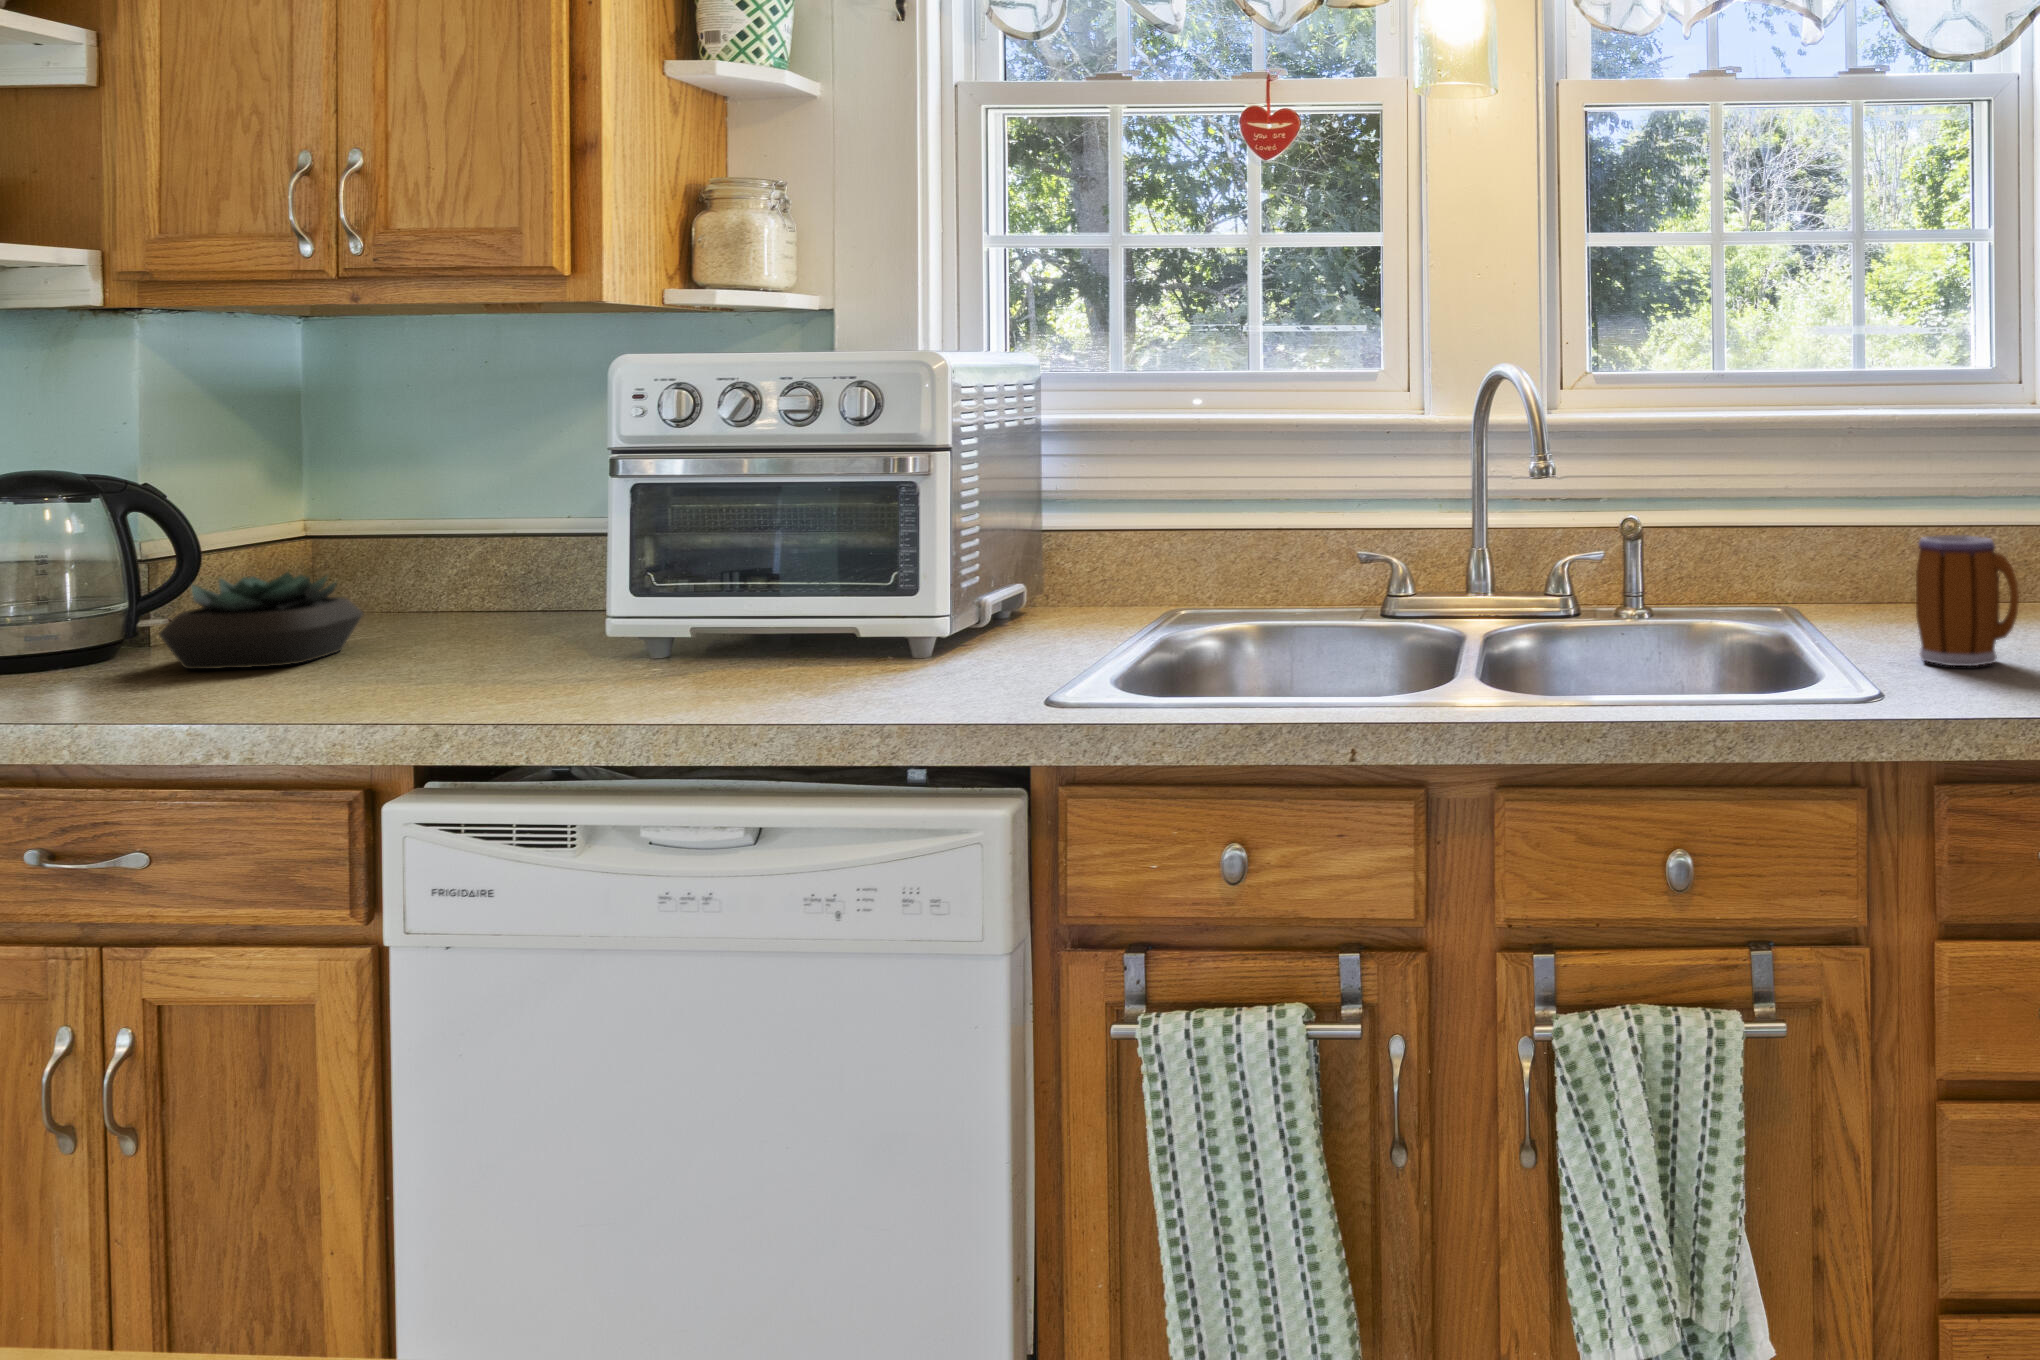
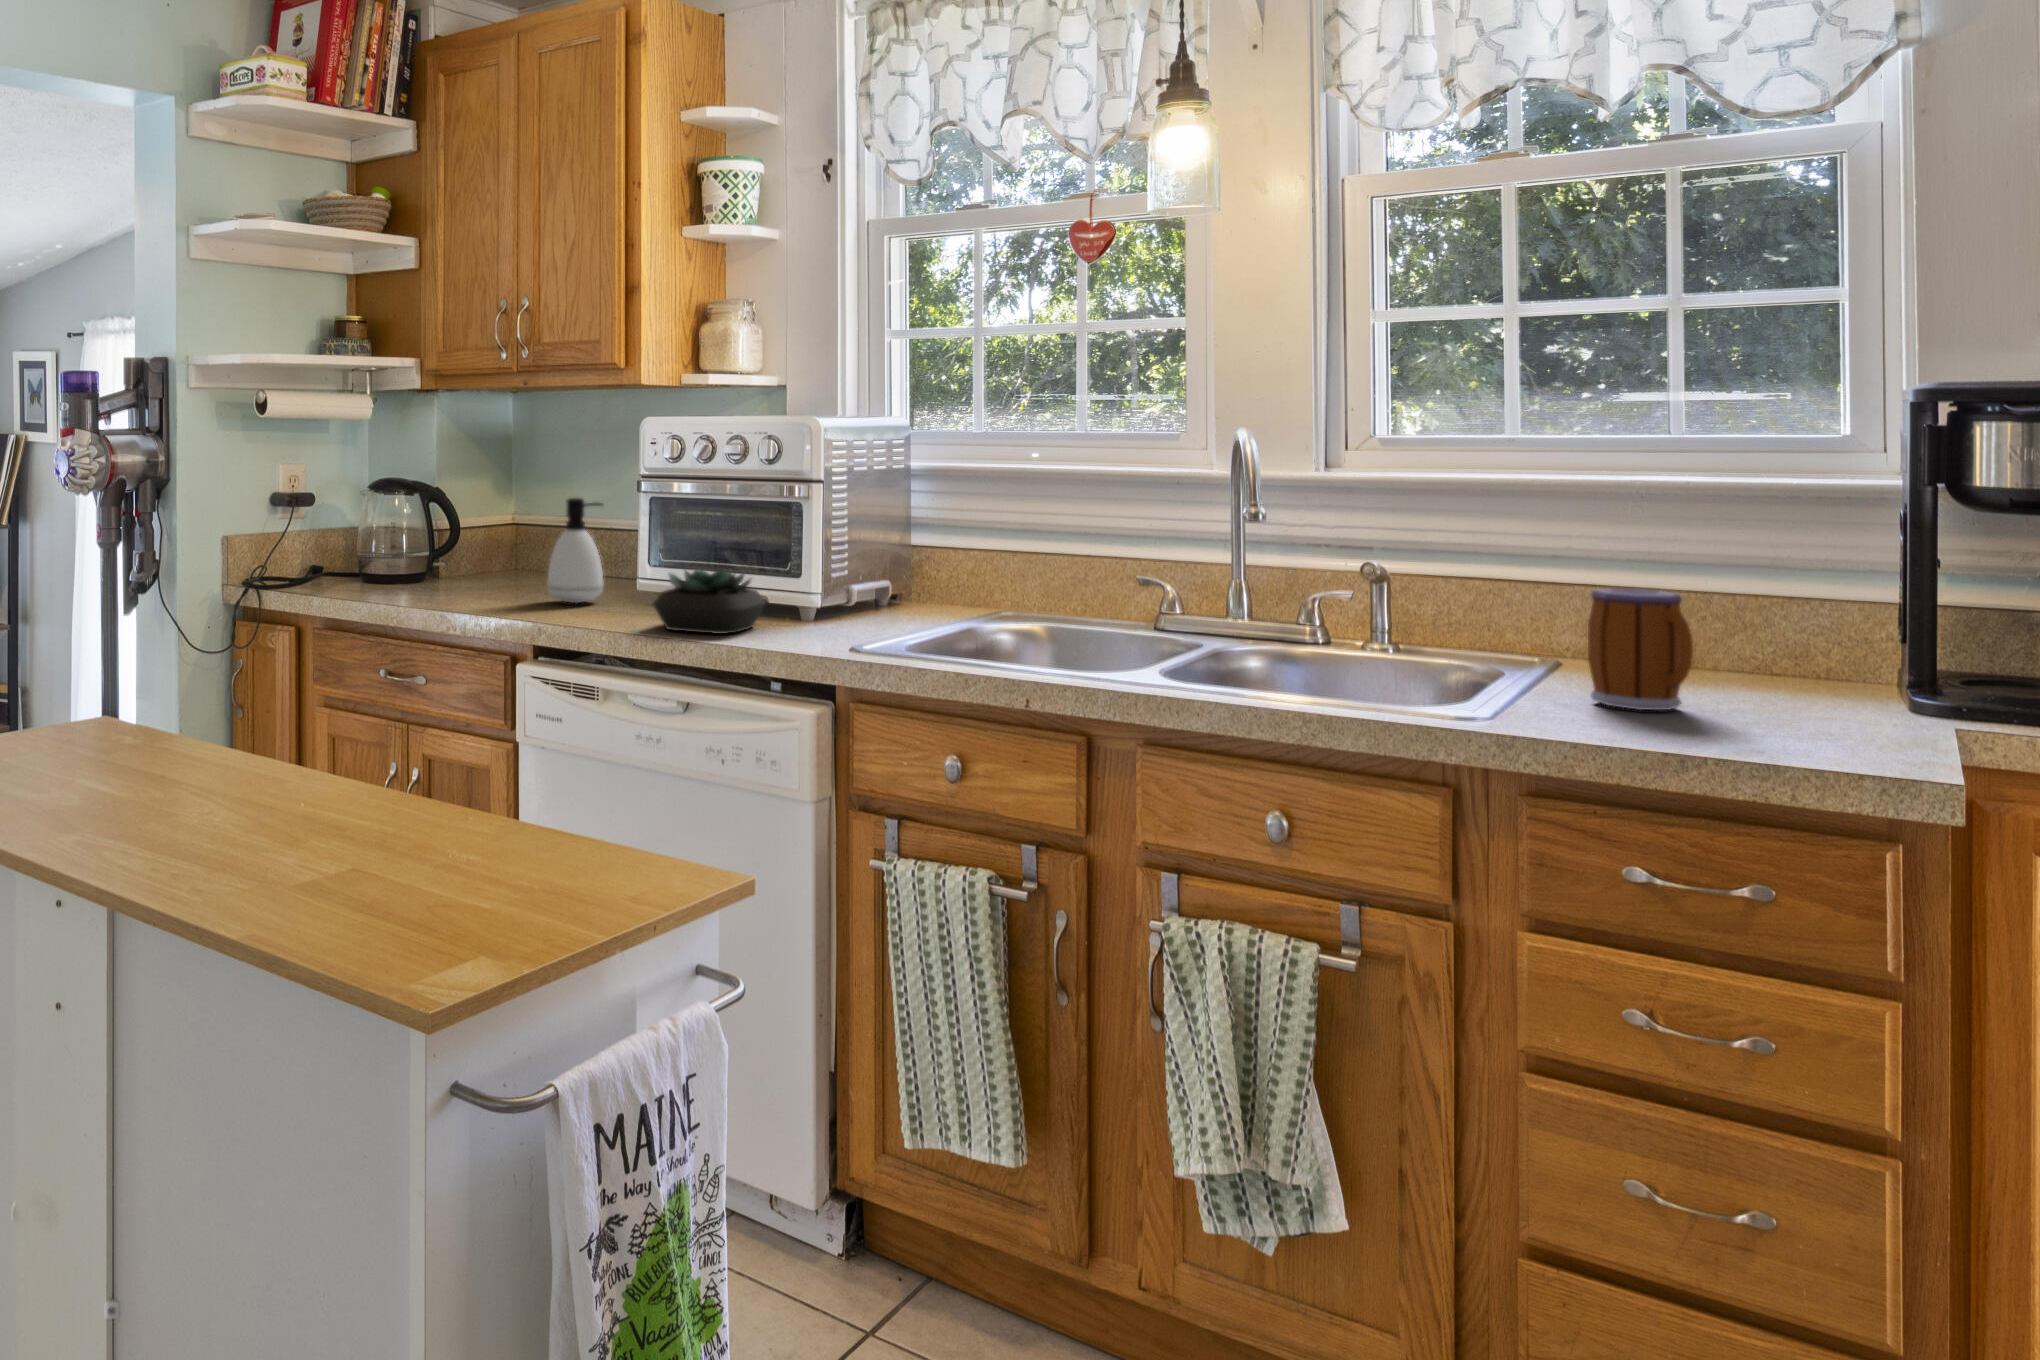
soap dispenser: none [428,495,543,676] -> present [547,498,603,603]
succulent plant: present [159,572,364,669] -> present [653,569,766,634]

